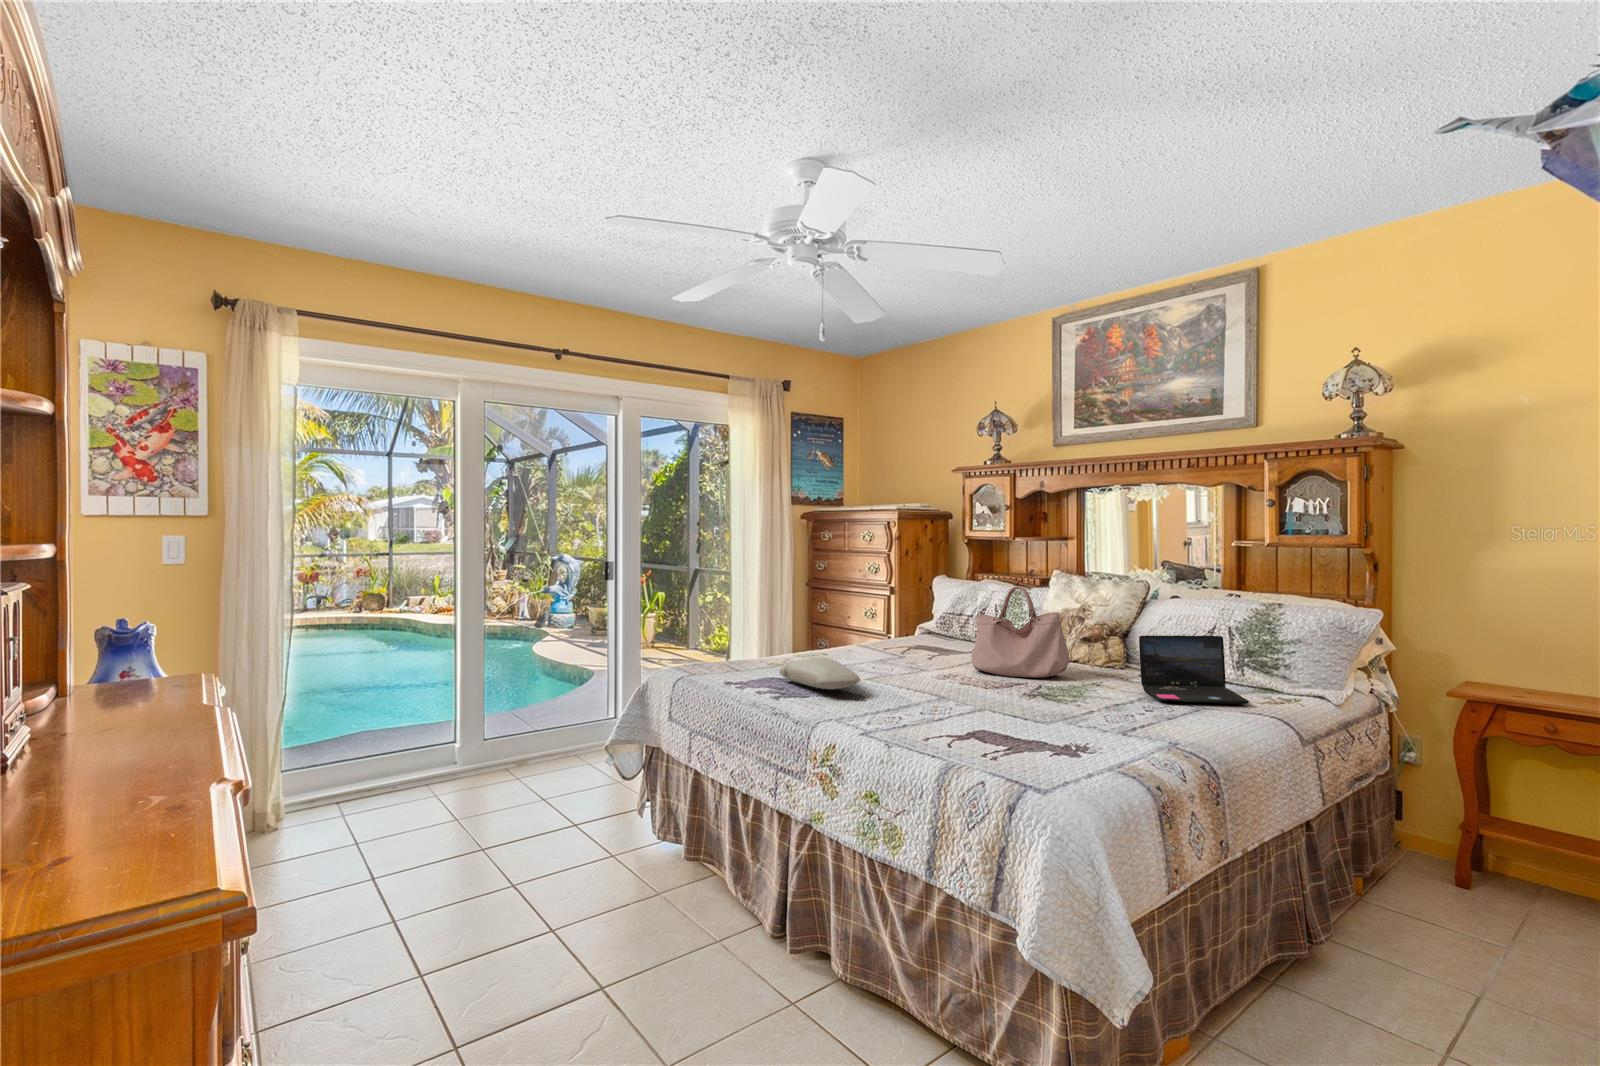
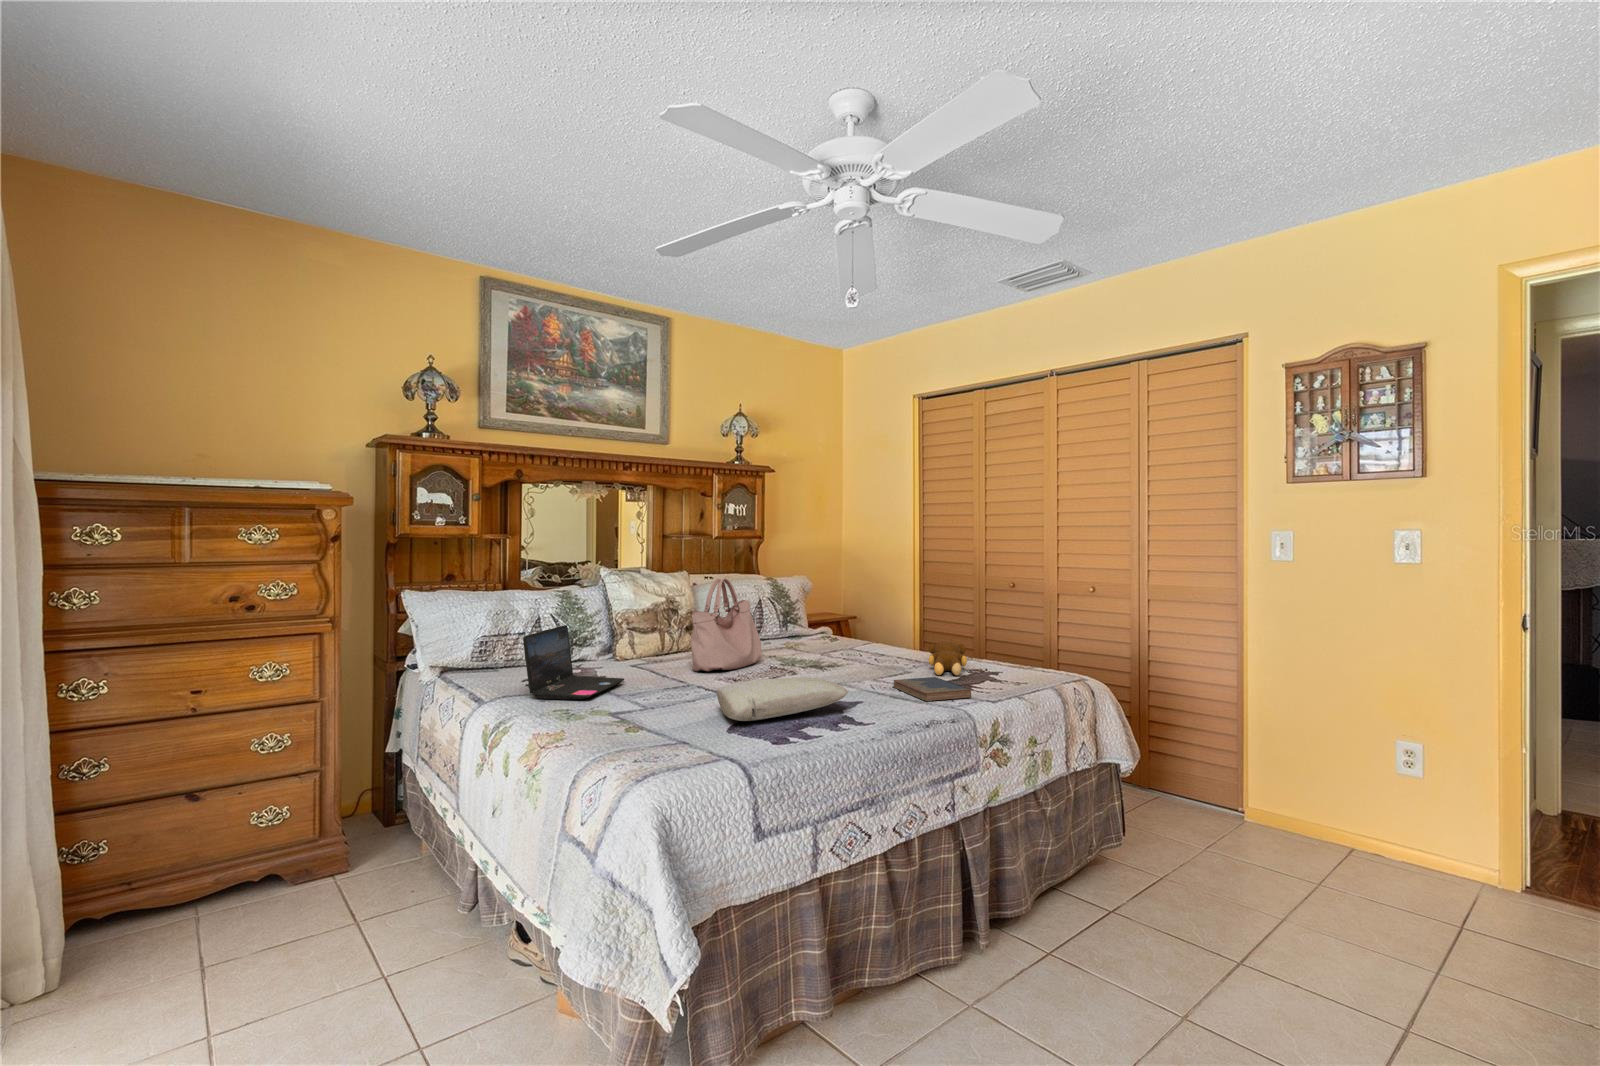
laptop: present [1139,635,1249,705] -> present [523,625,624,699]
teddy bear: none [1031,704,1167,736] -> present [929,642,967,675]
hardcover book: none [886,705,983,732] -> present [893,677,971,701]

